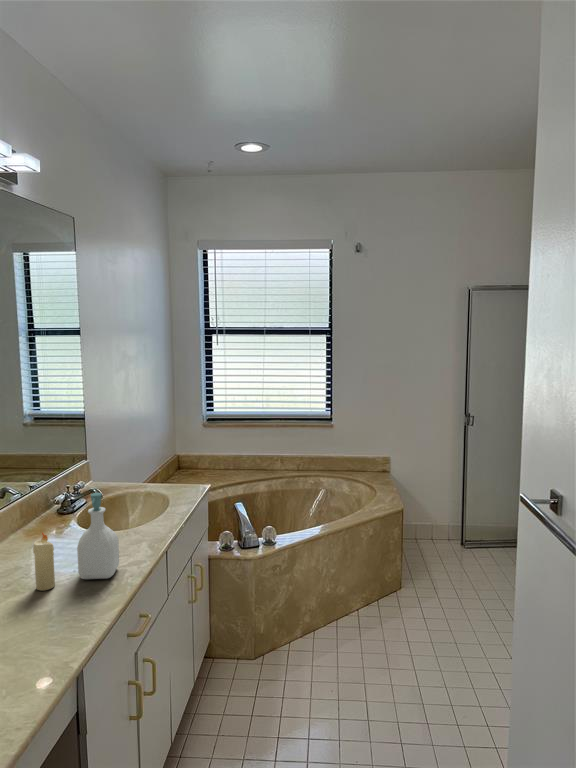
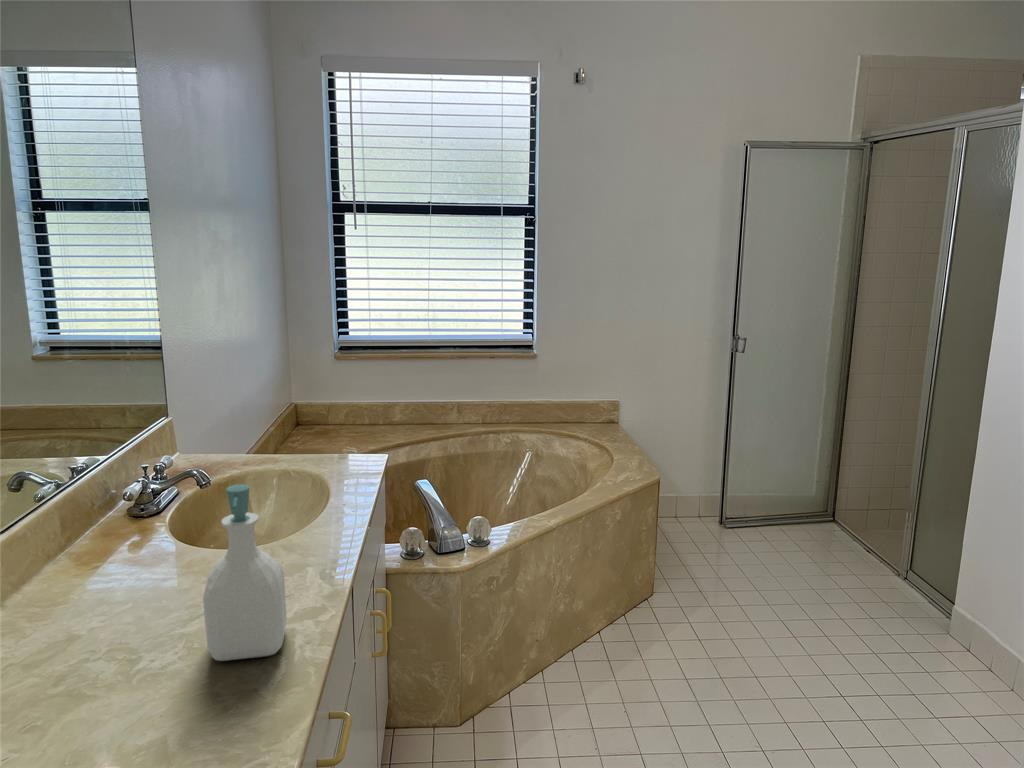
candle: present [33,533,55,590] -> none [109,575,160,696]

